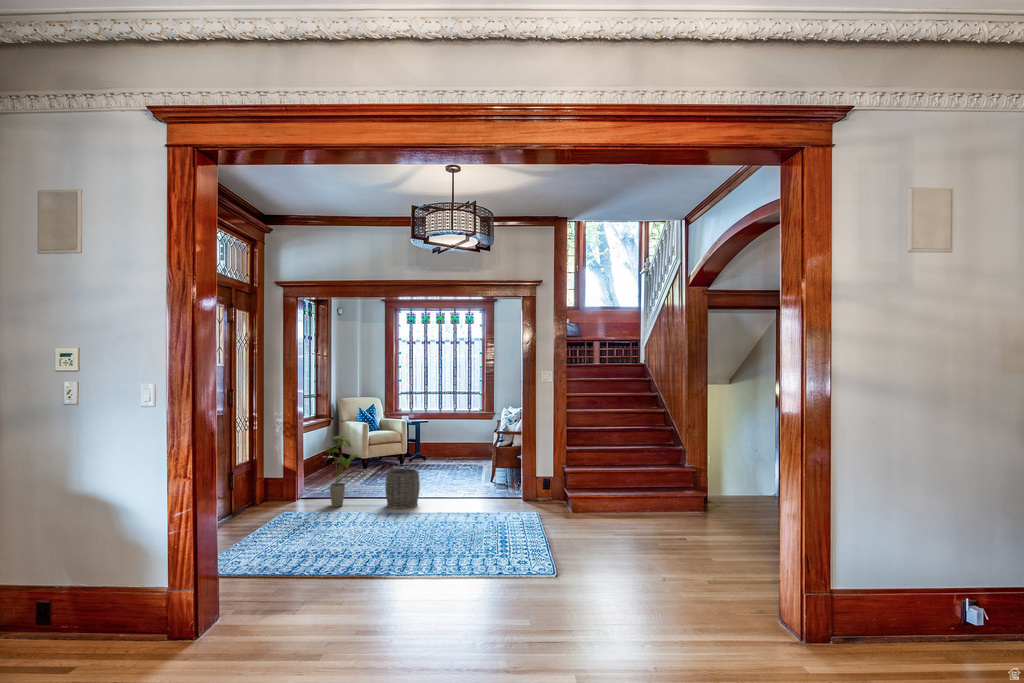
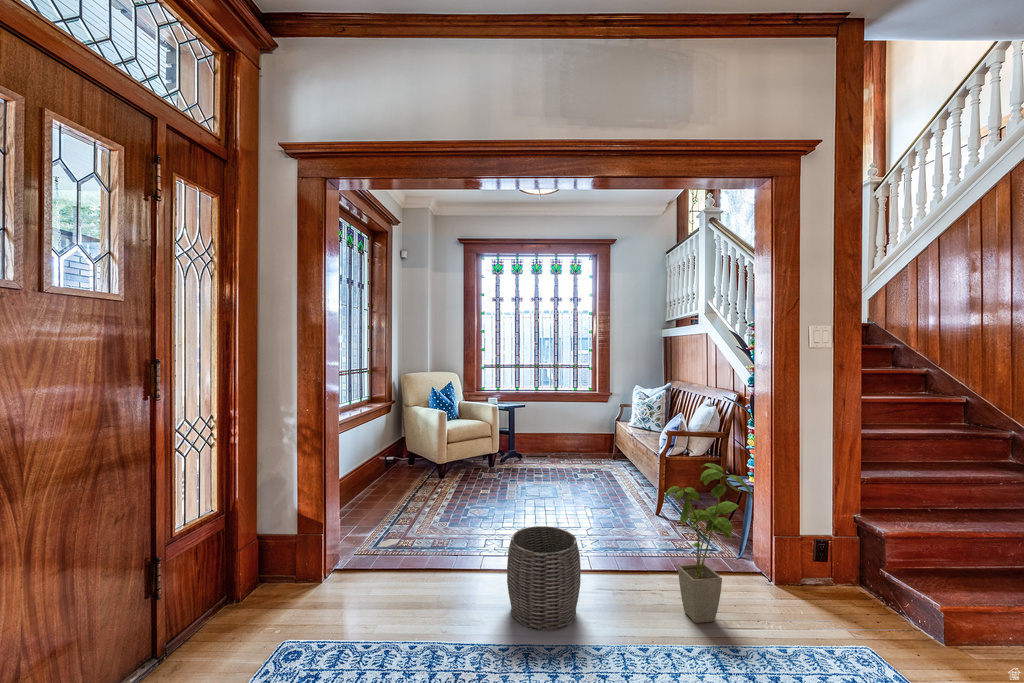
house plant: present [326,435,359,507] -> present [665,463,753,623]

